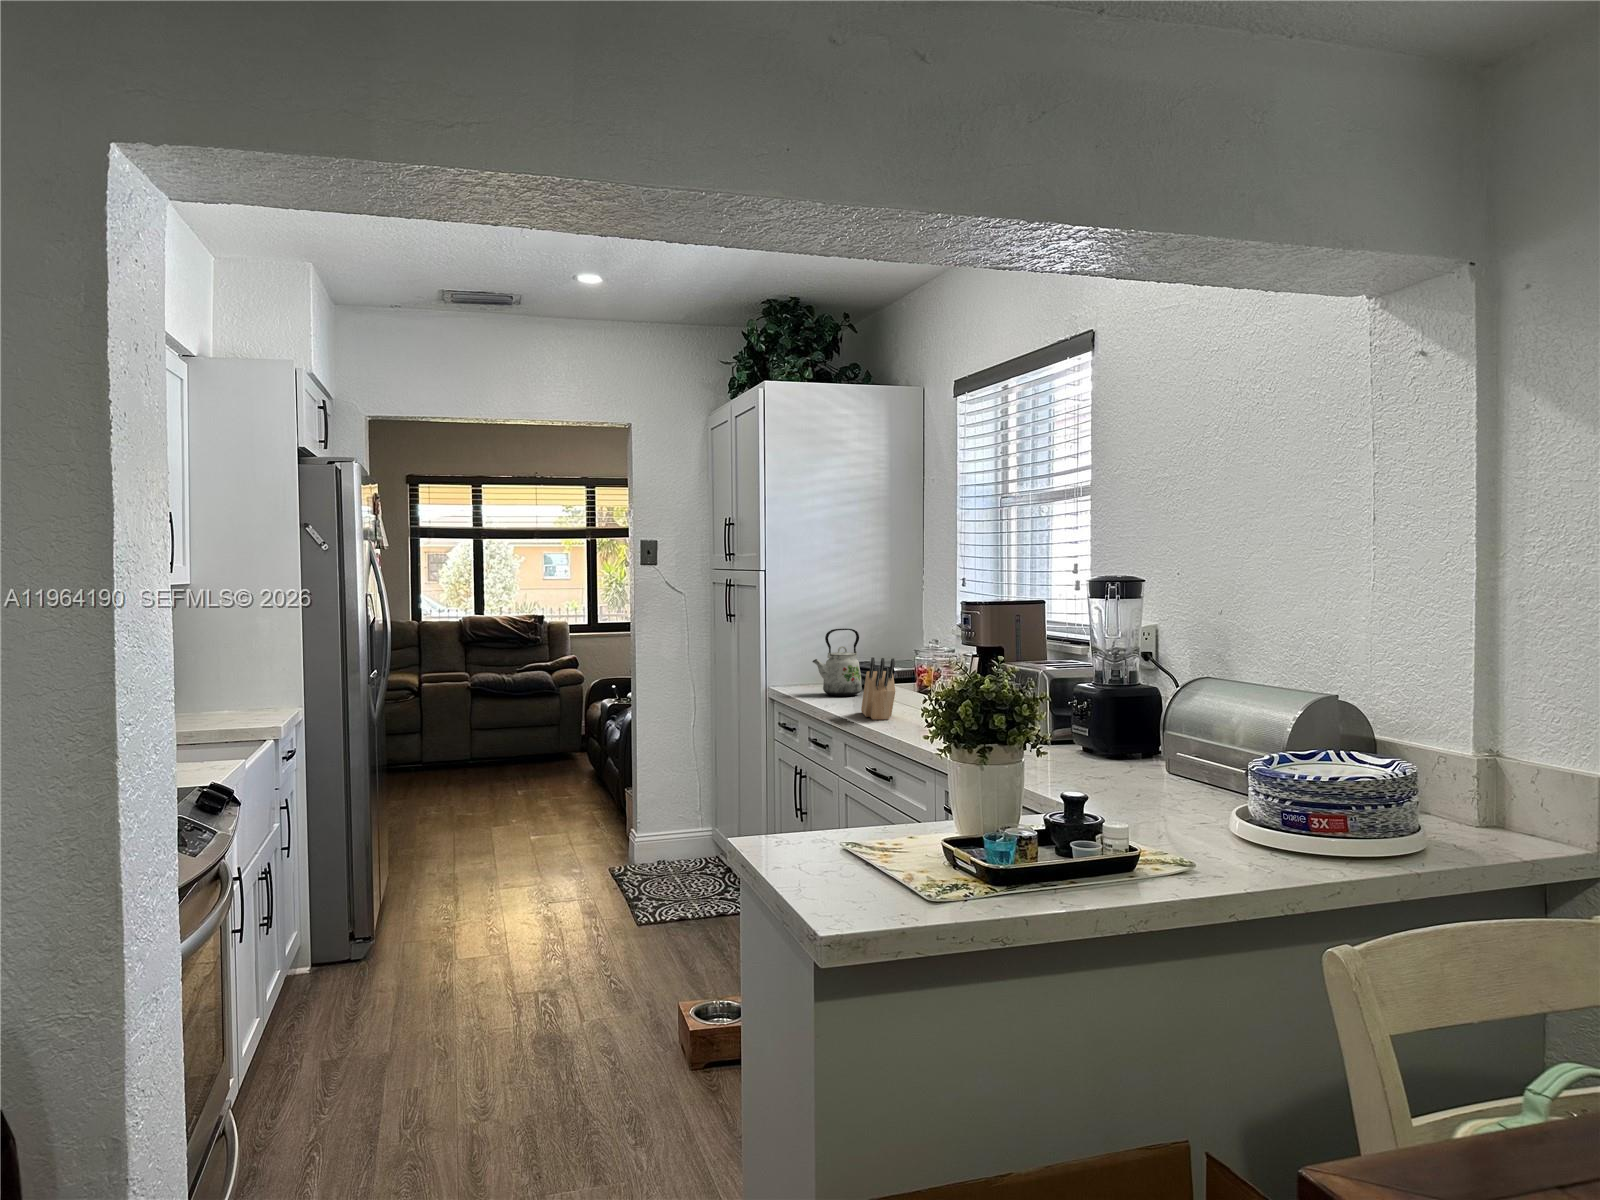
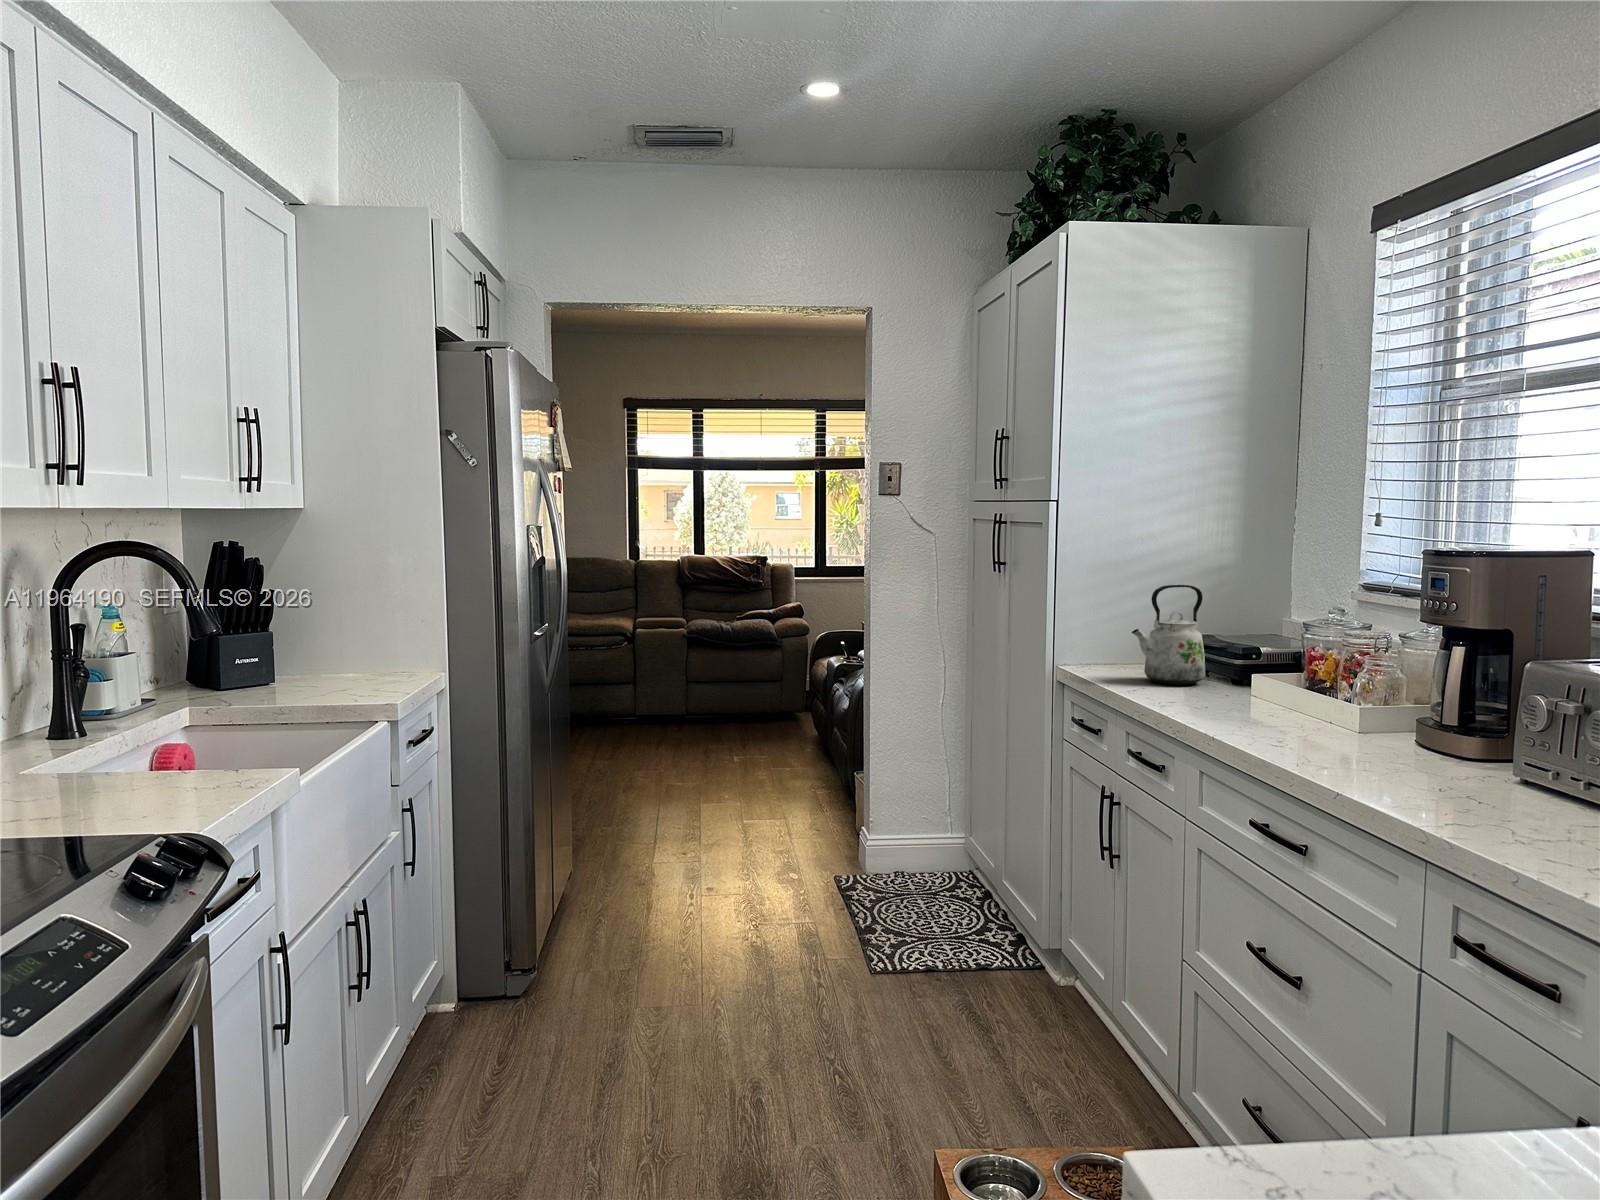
knife block: present [861,657,895,720] -> none [1224,637,1300,737]

